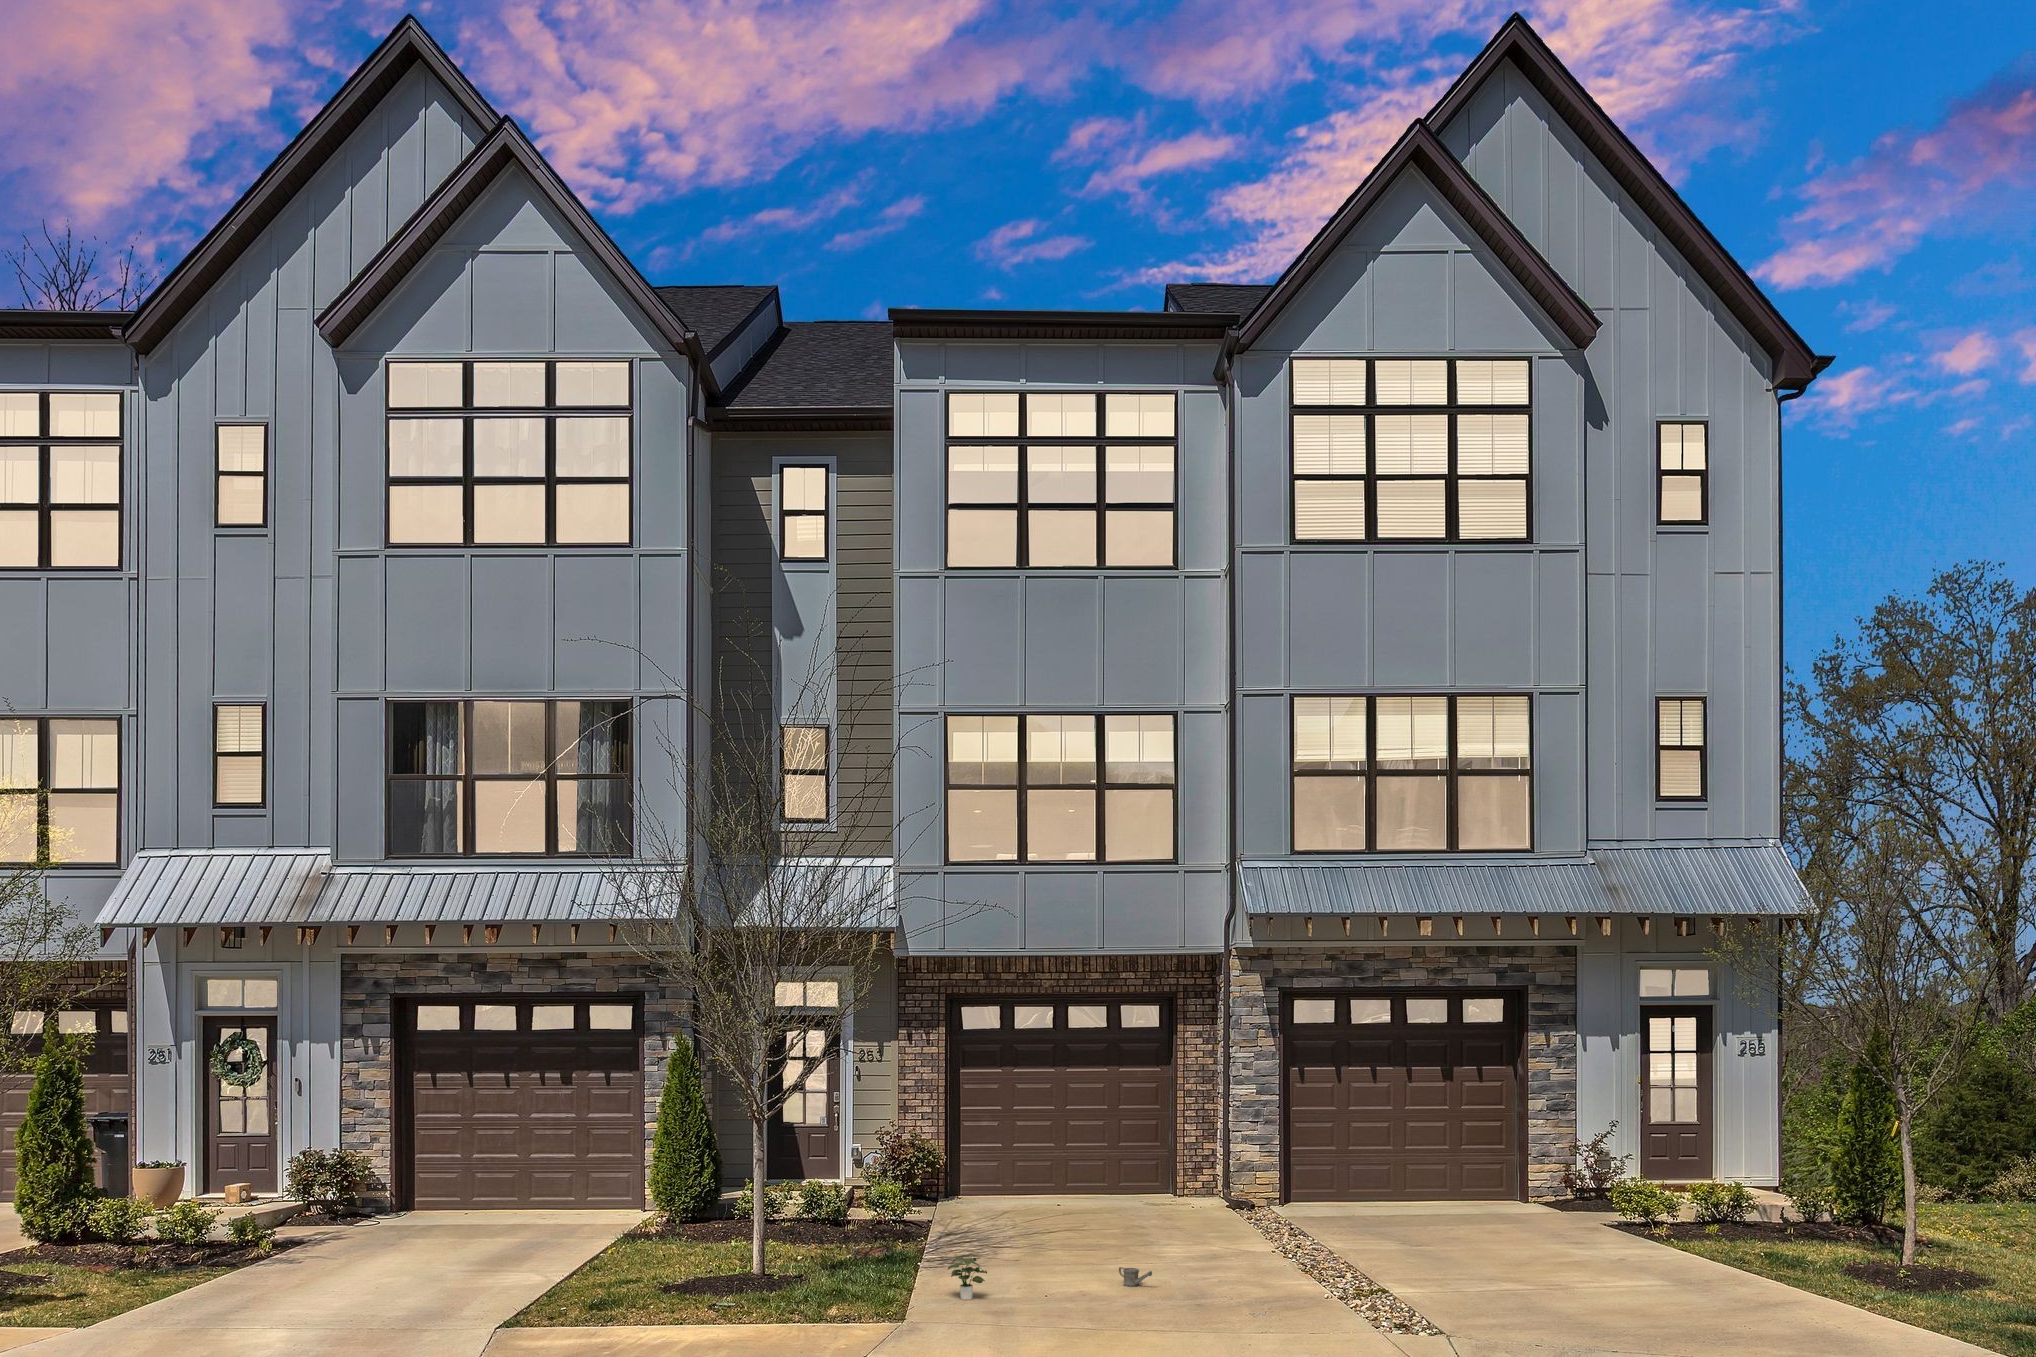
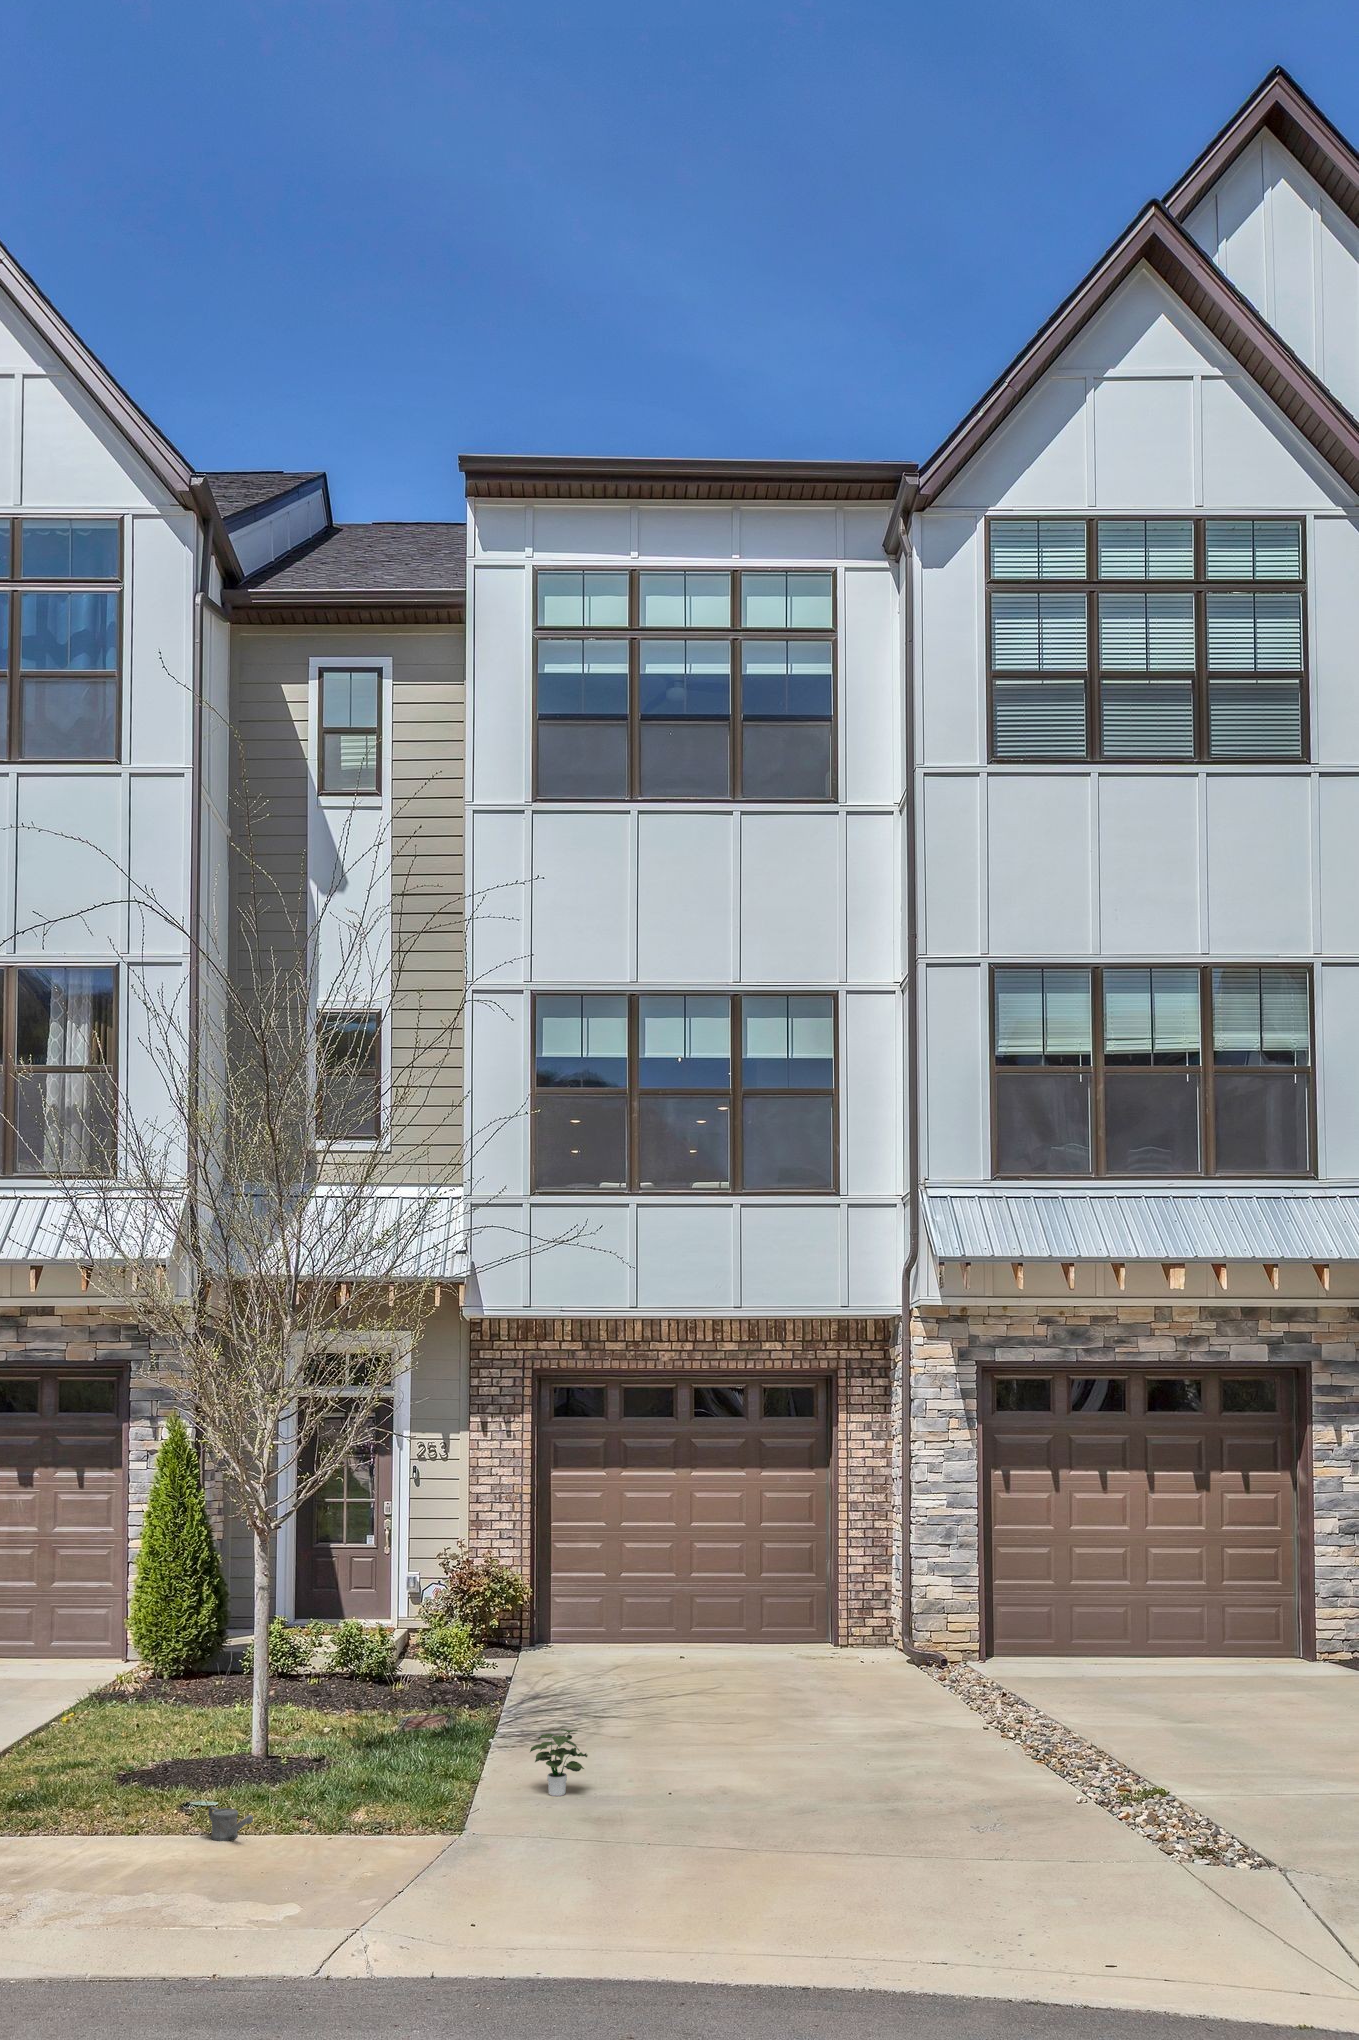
watering can: present [1119,1267,1152,1287] -> present [209,1807,253,1841]

